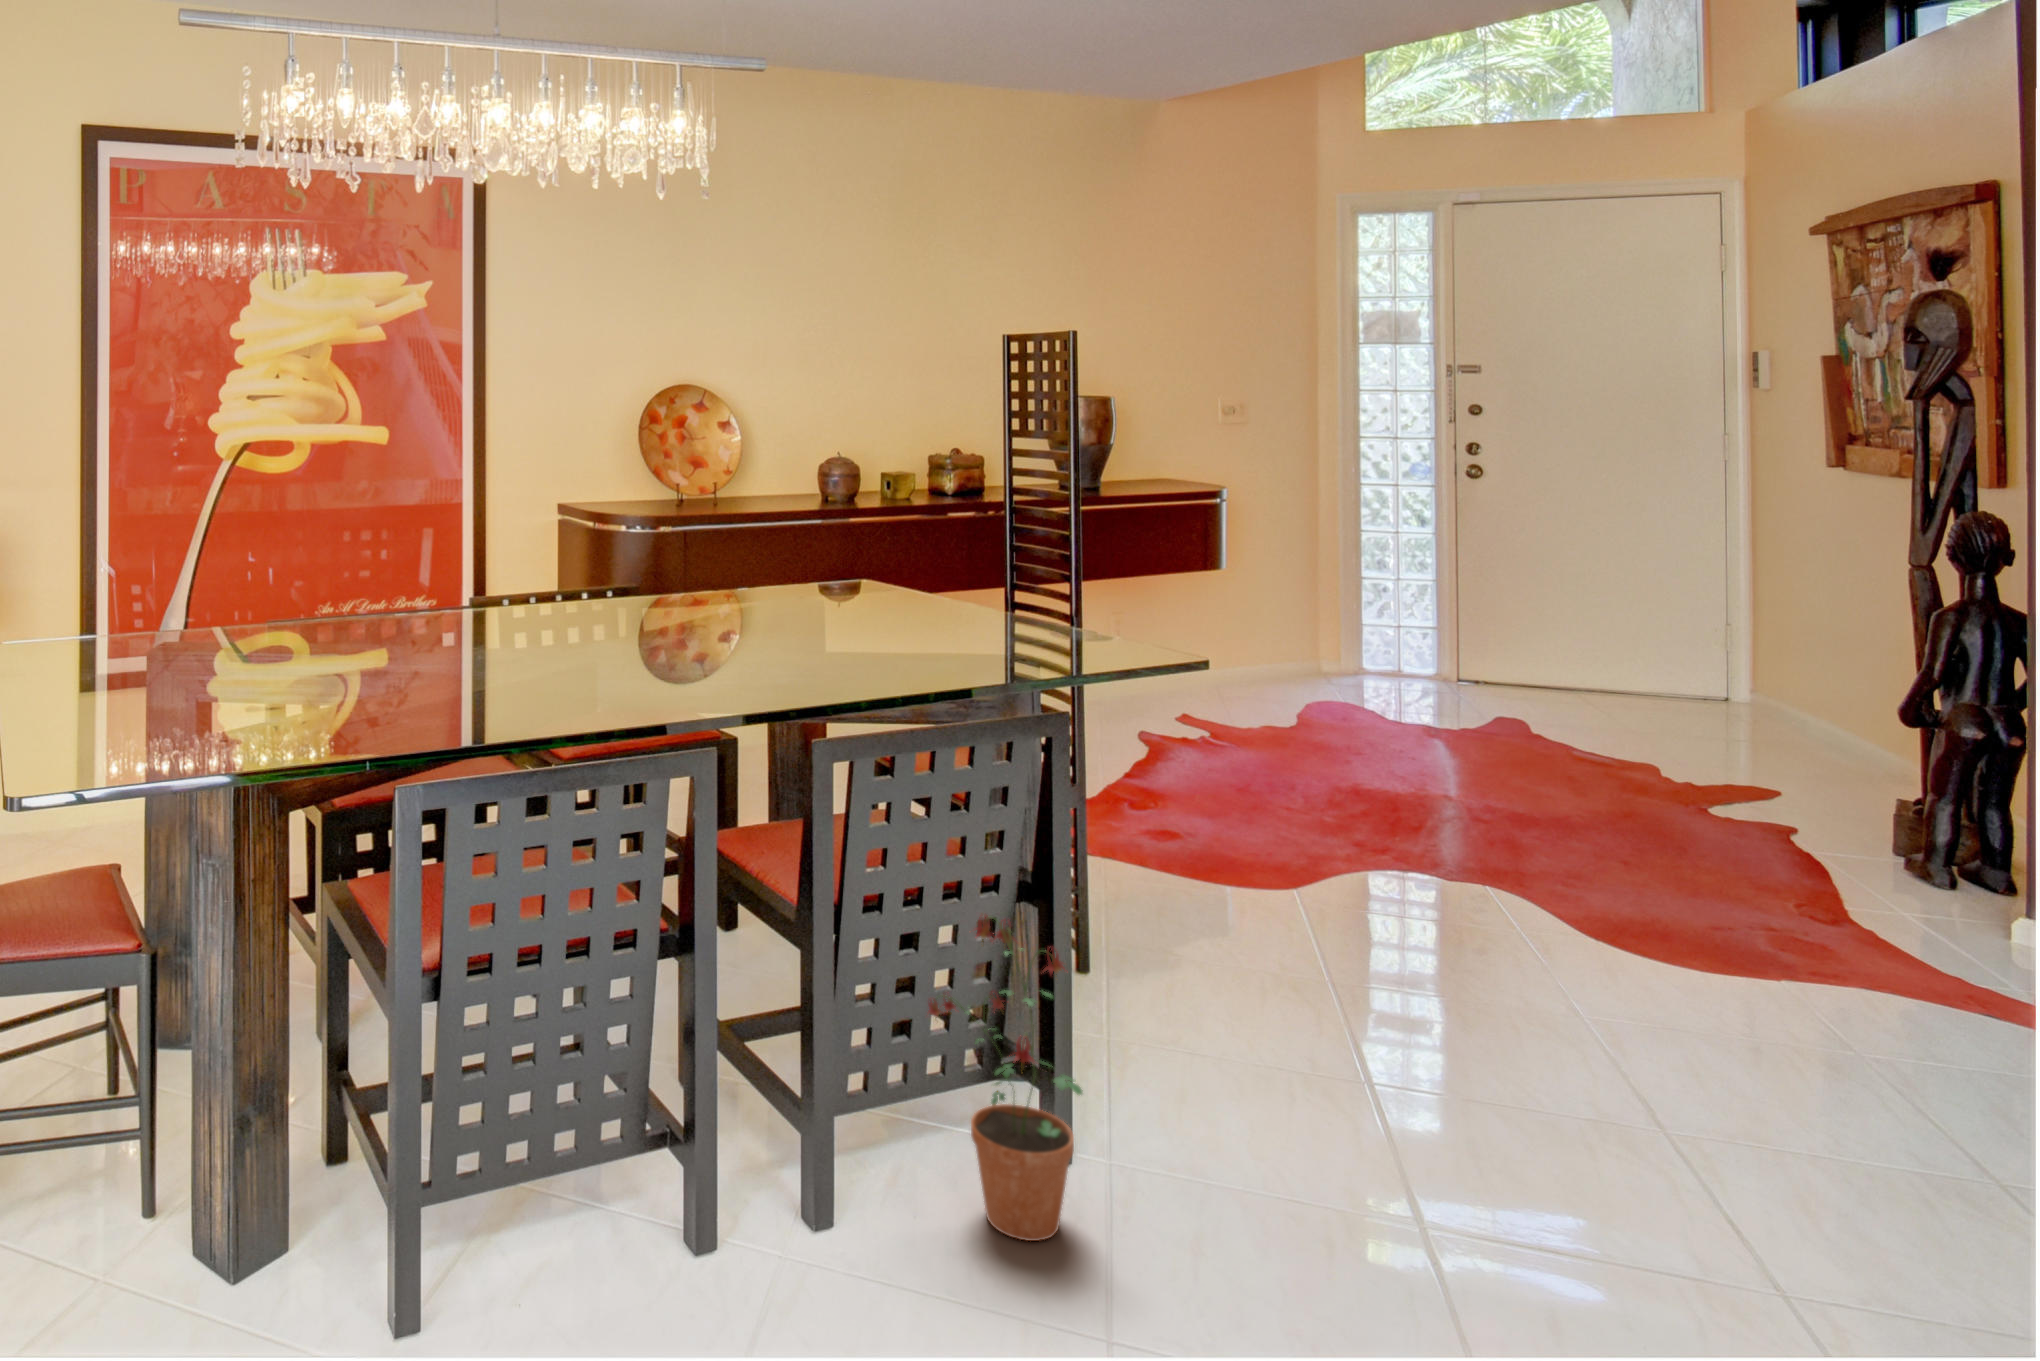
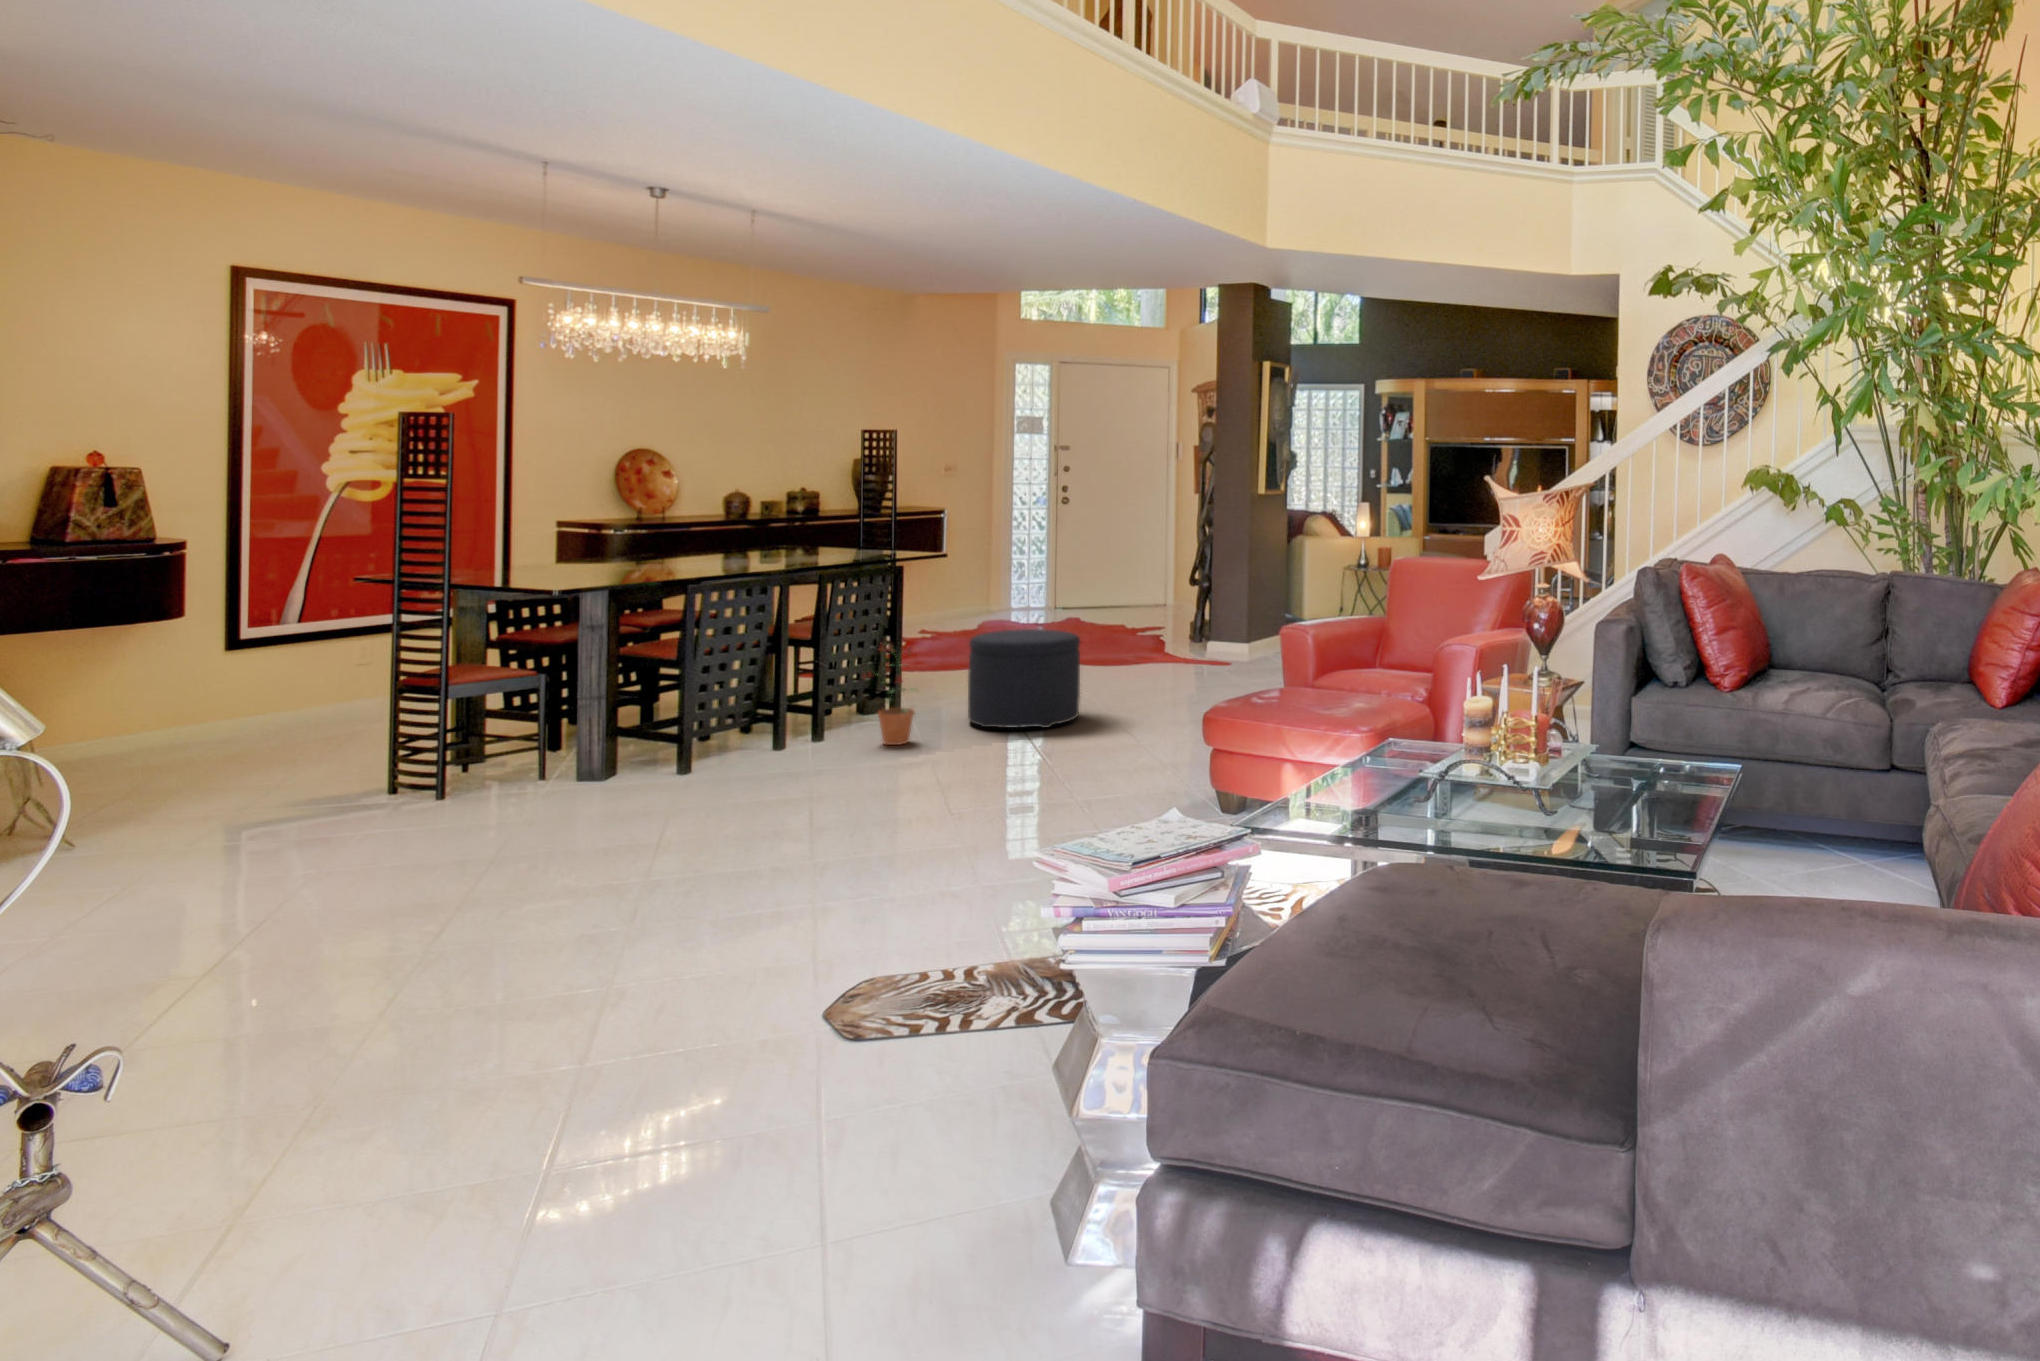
ottoman: none [1244,887,1628,1289] -> present [968,629,1080,728]

